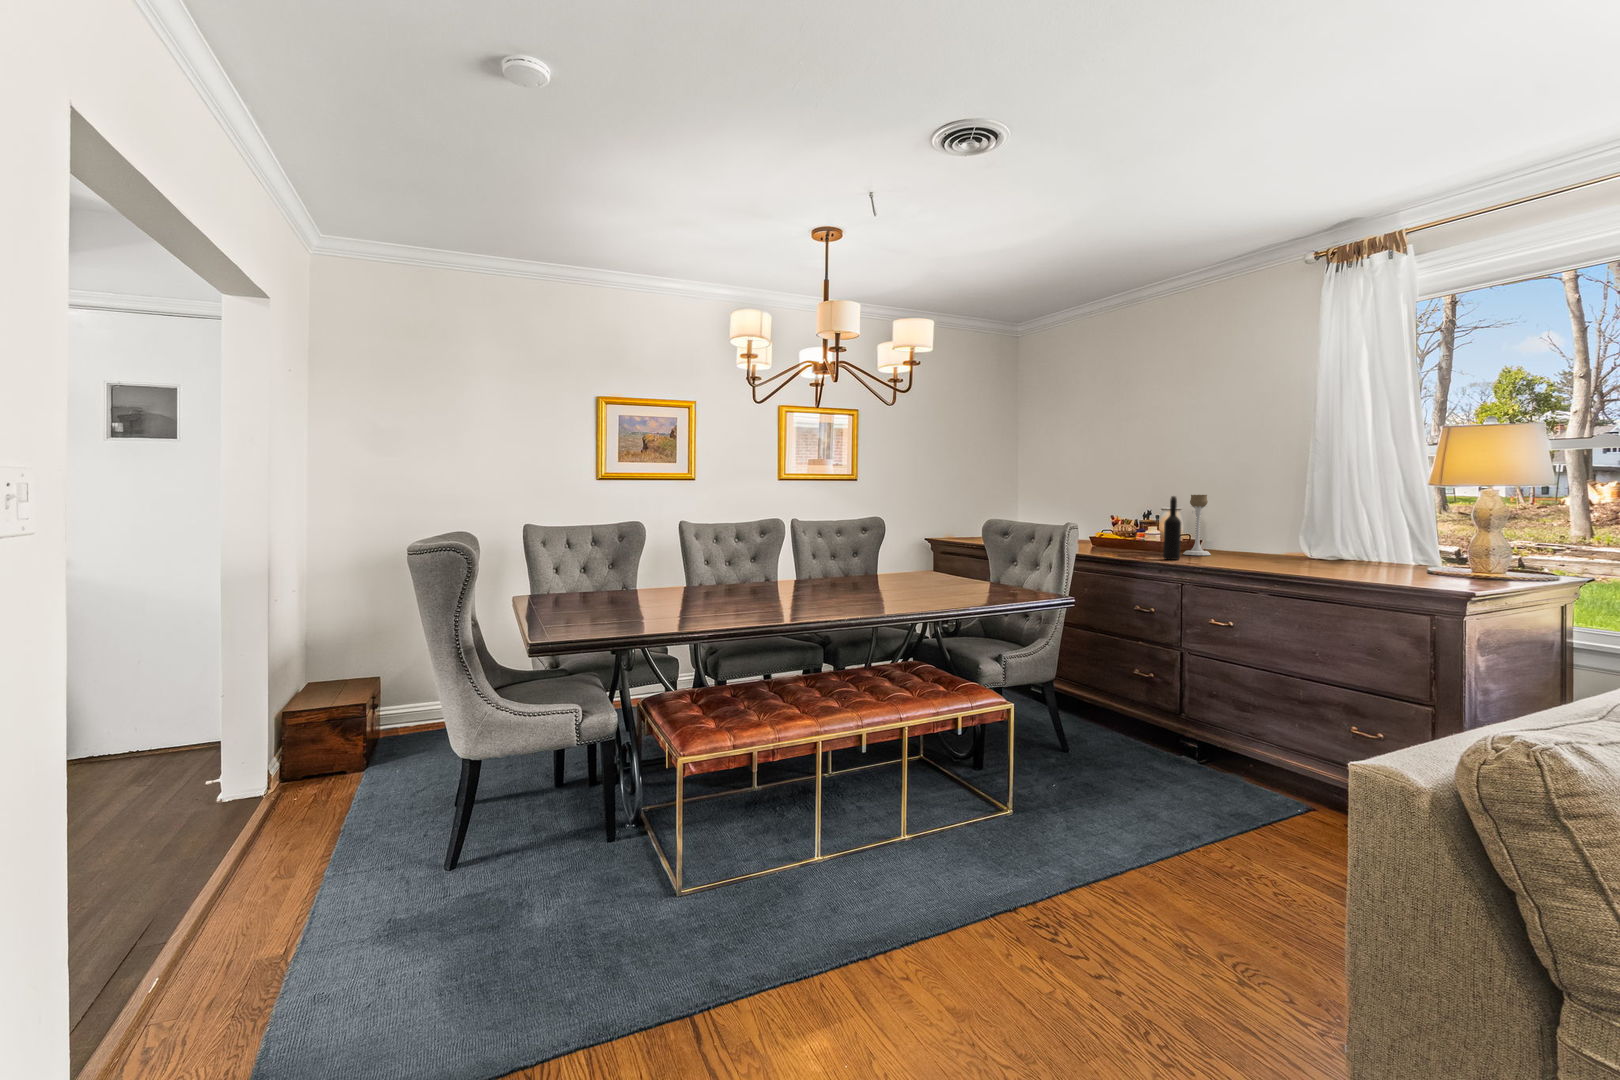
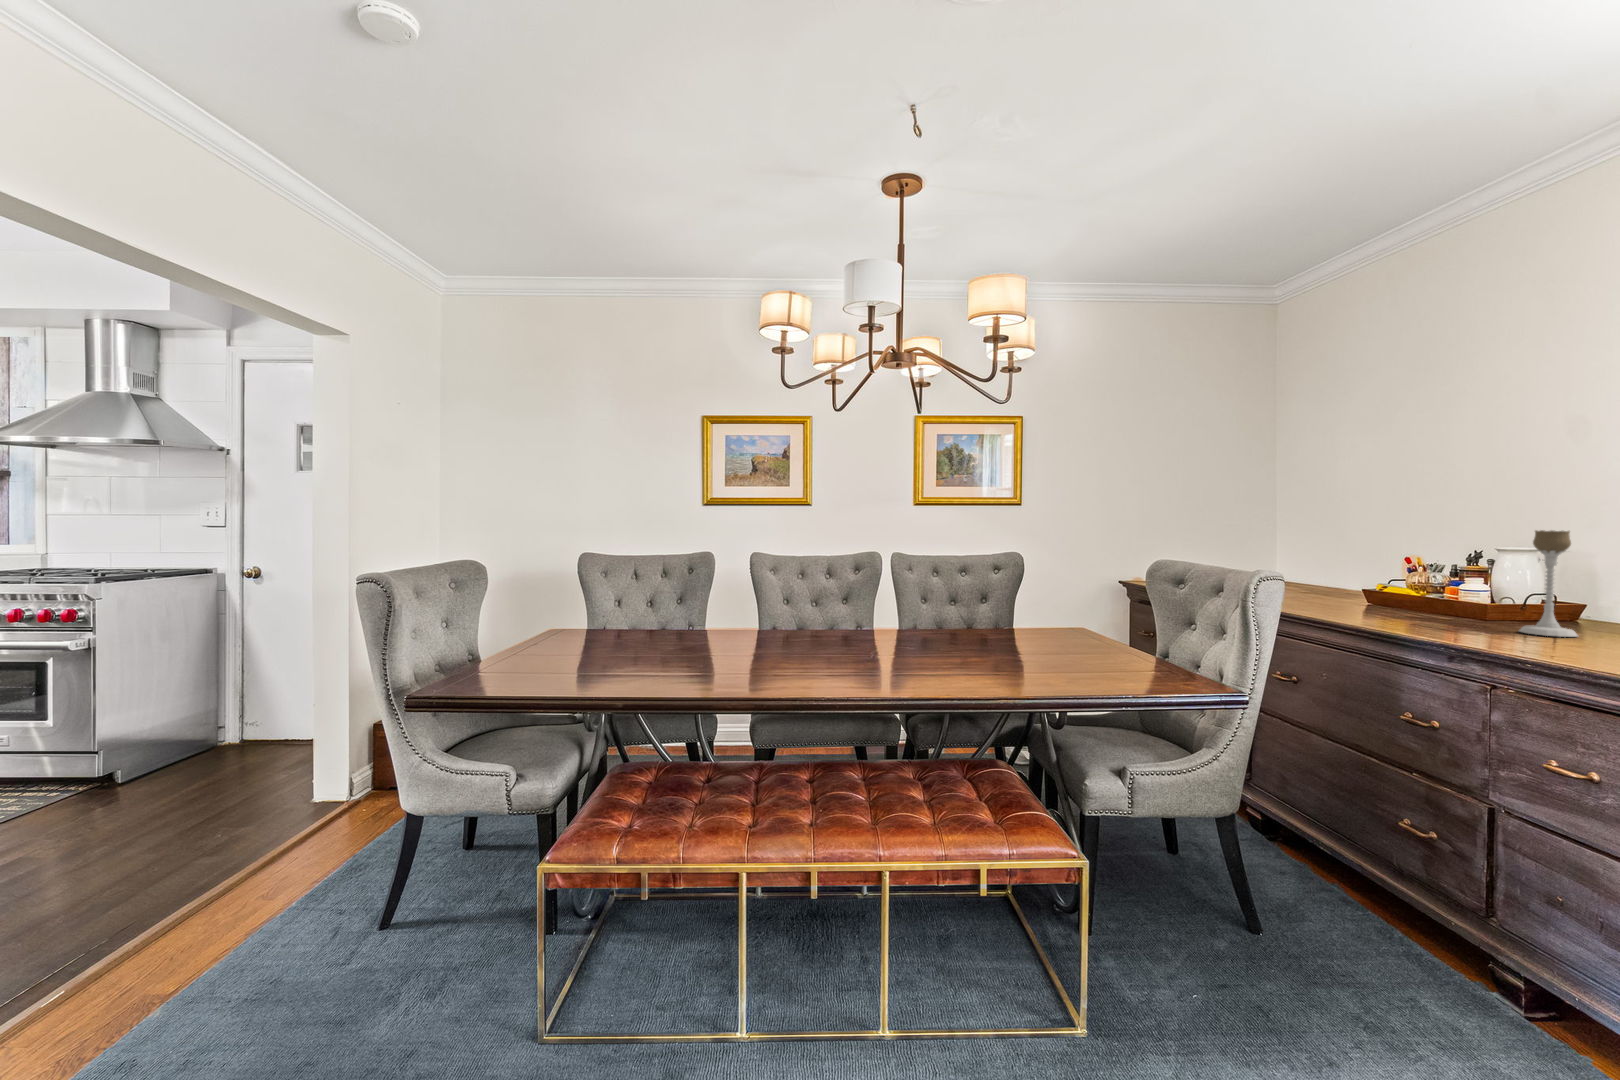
wine bottle: present [1163,496,1181,560] -> none [1462,533,1500,642]

